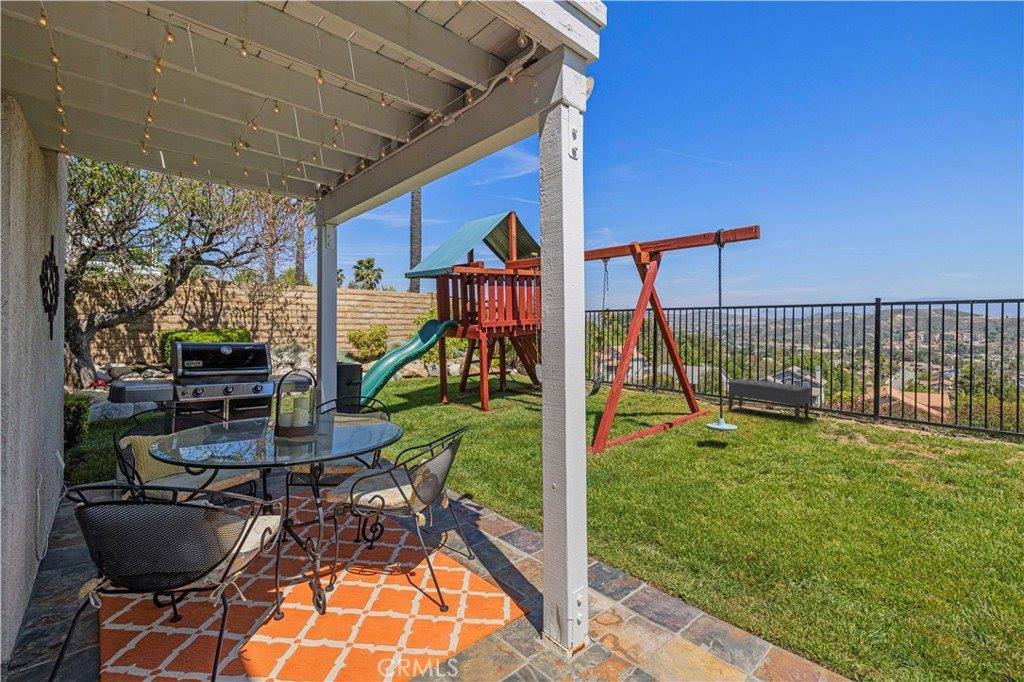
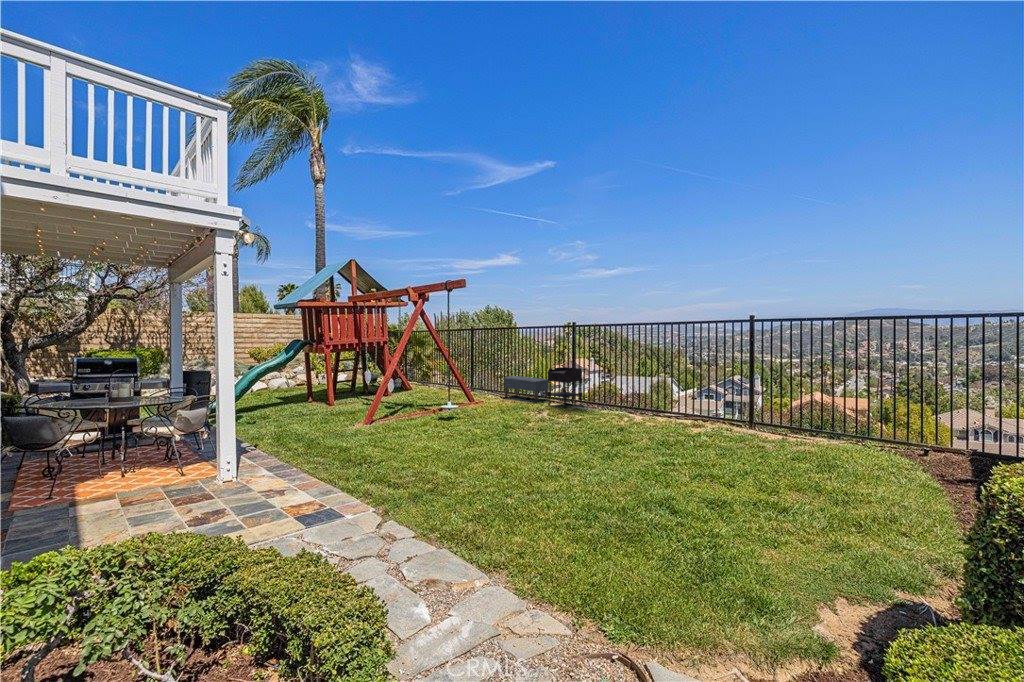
side table: none [834,370,898,437] -> present [547,367,582,408]

